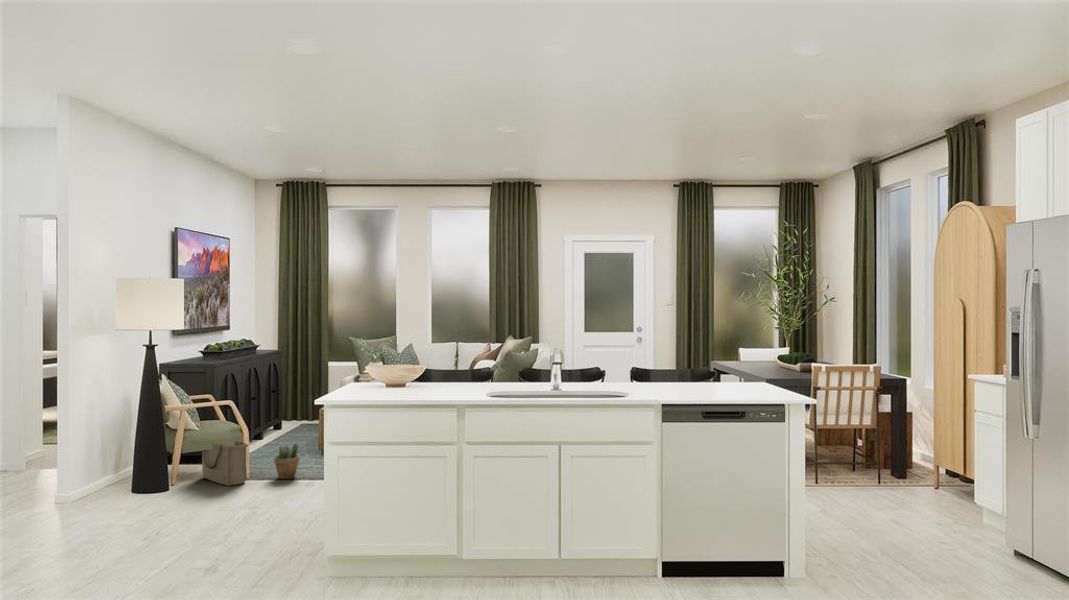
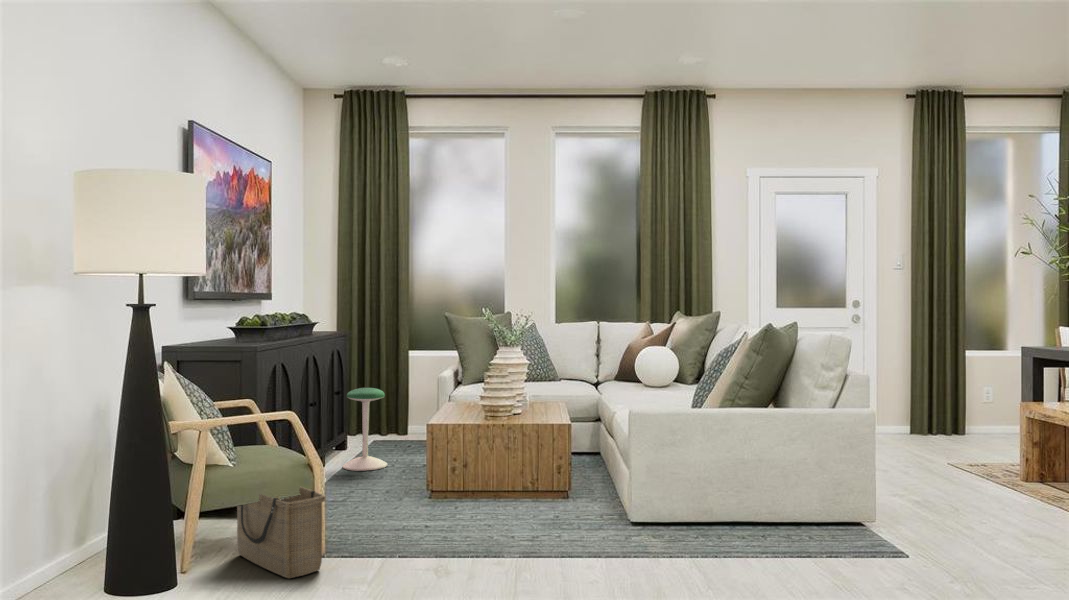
stool: none [274,388,303,441] -> present [343,388,387,471]
potted plant: present [274,443,299,479] -> none [371,491,417,560]

